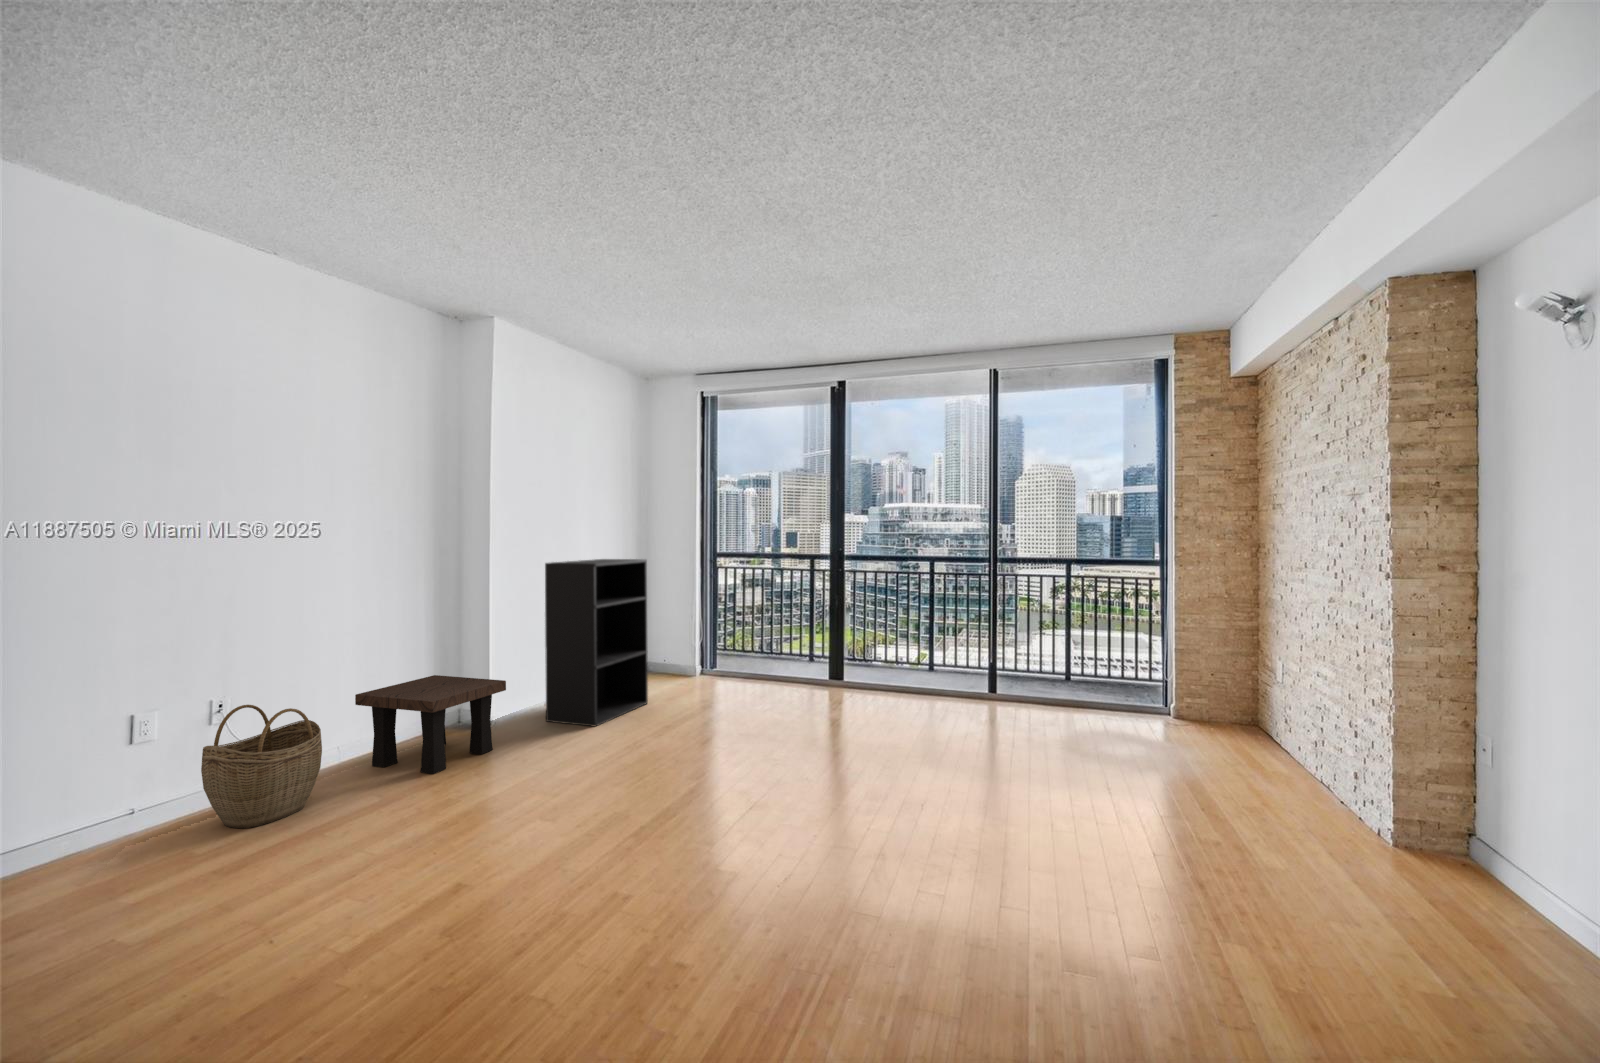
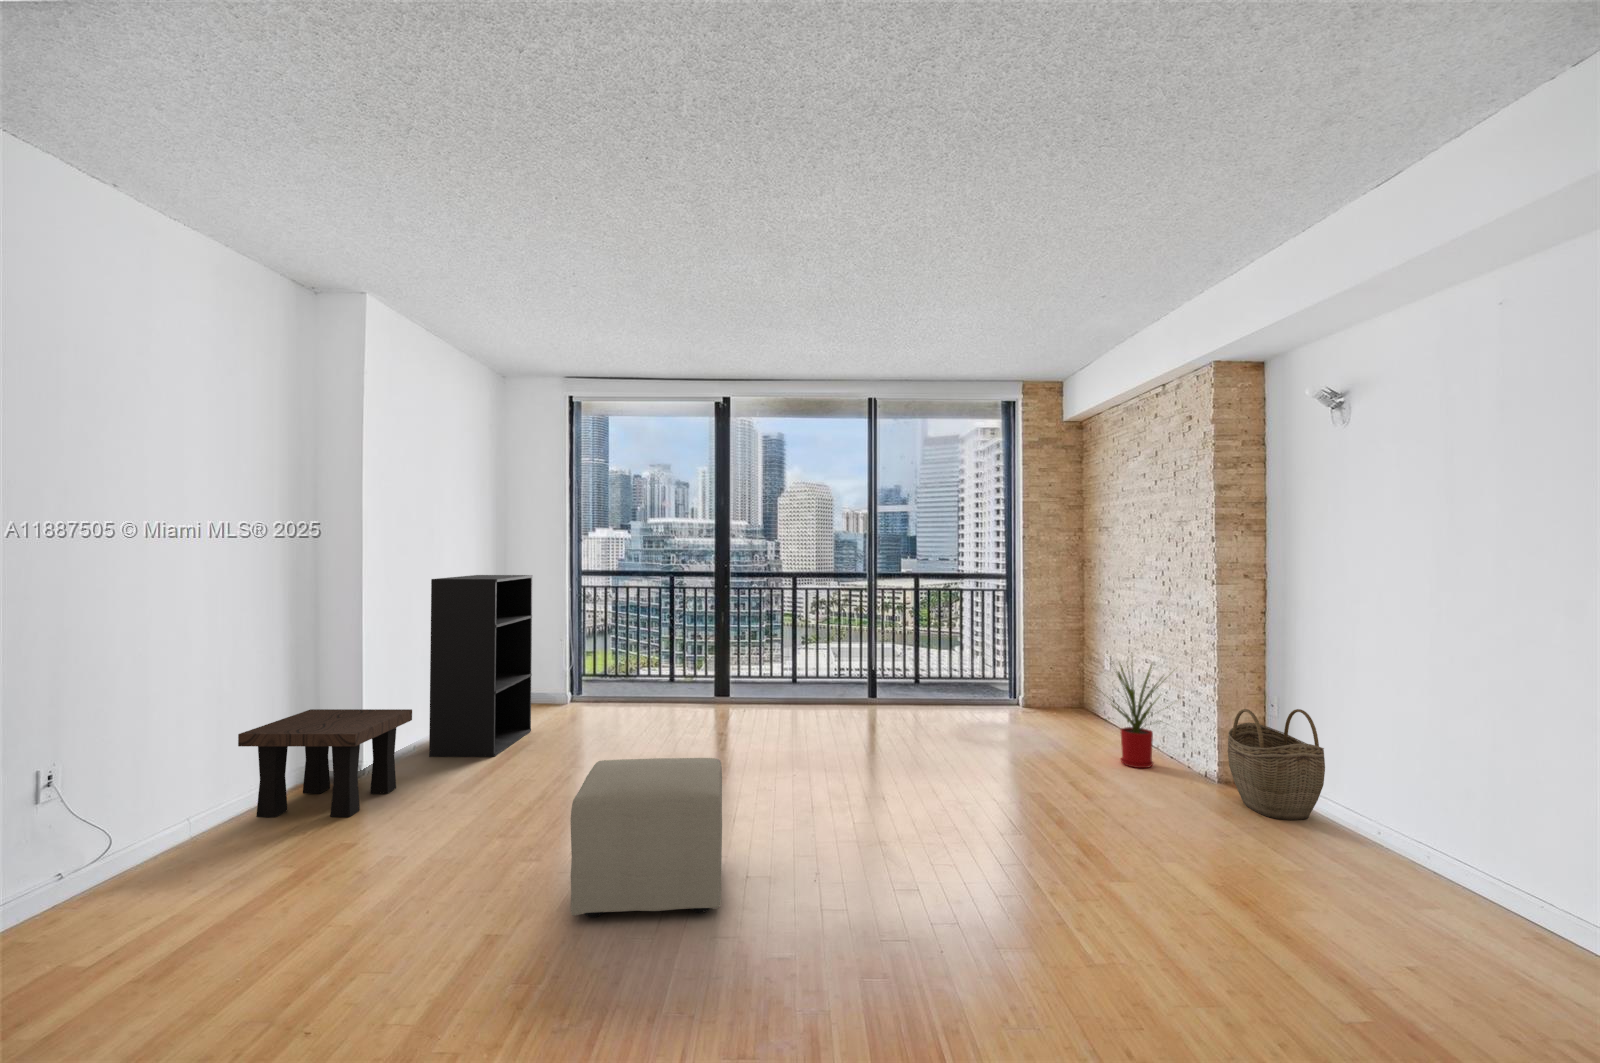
house plant: none [1222,659,1347,812] -> present [1104,663,1161,768]
woven basket: present [201,705,322,828] -> present [1228,709,1325,820]
ottoman: none [493,750,691,928] -> present [570,758,722,917]

